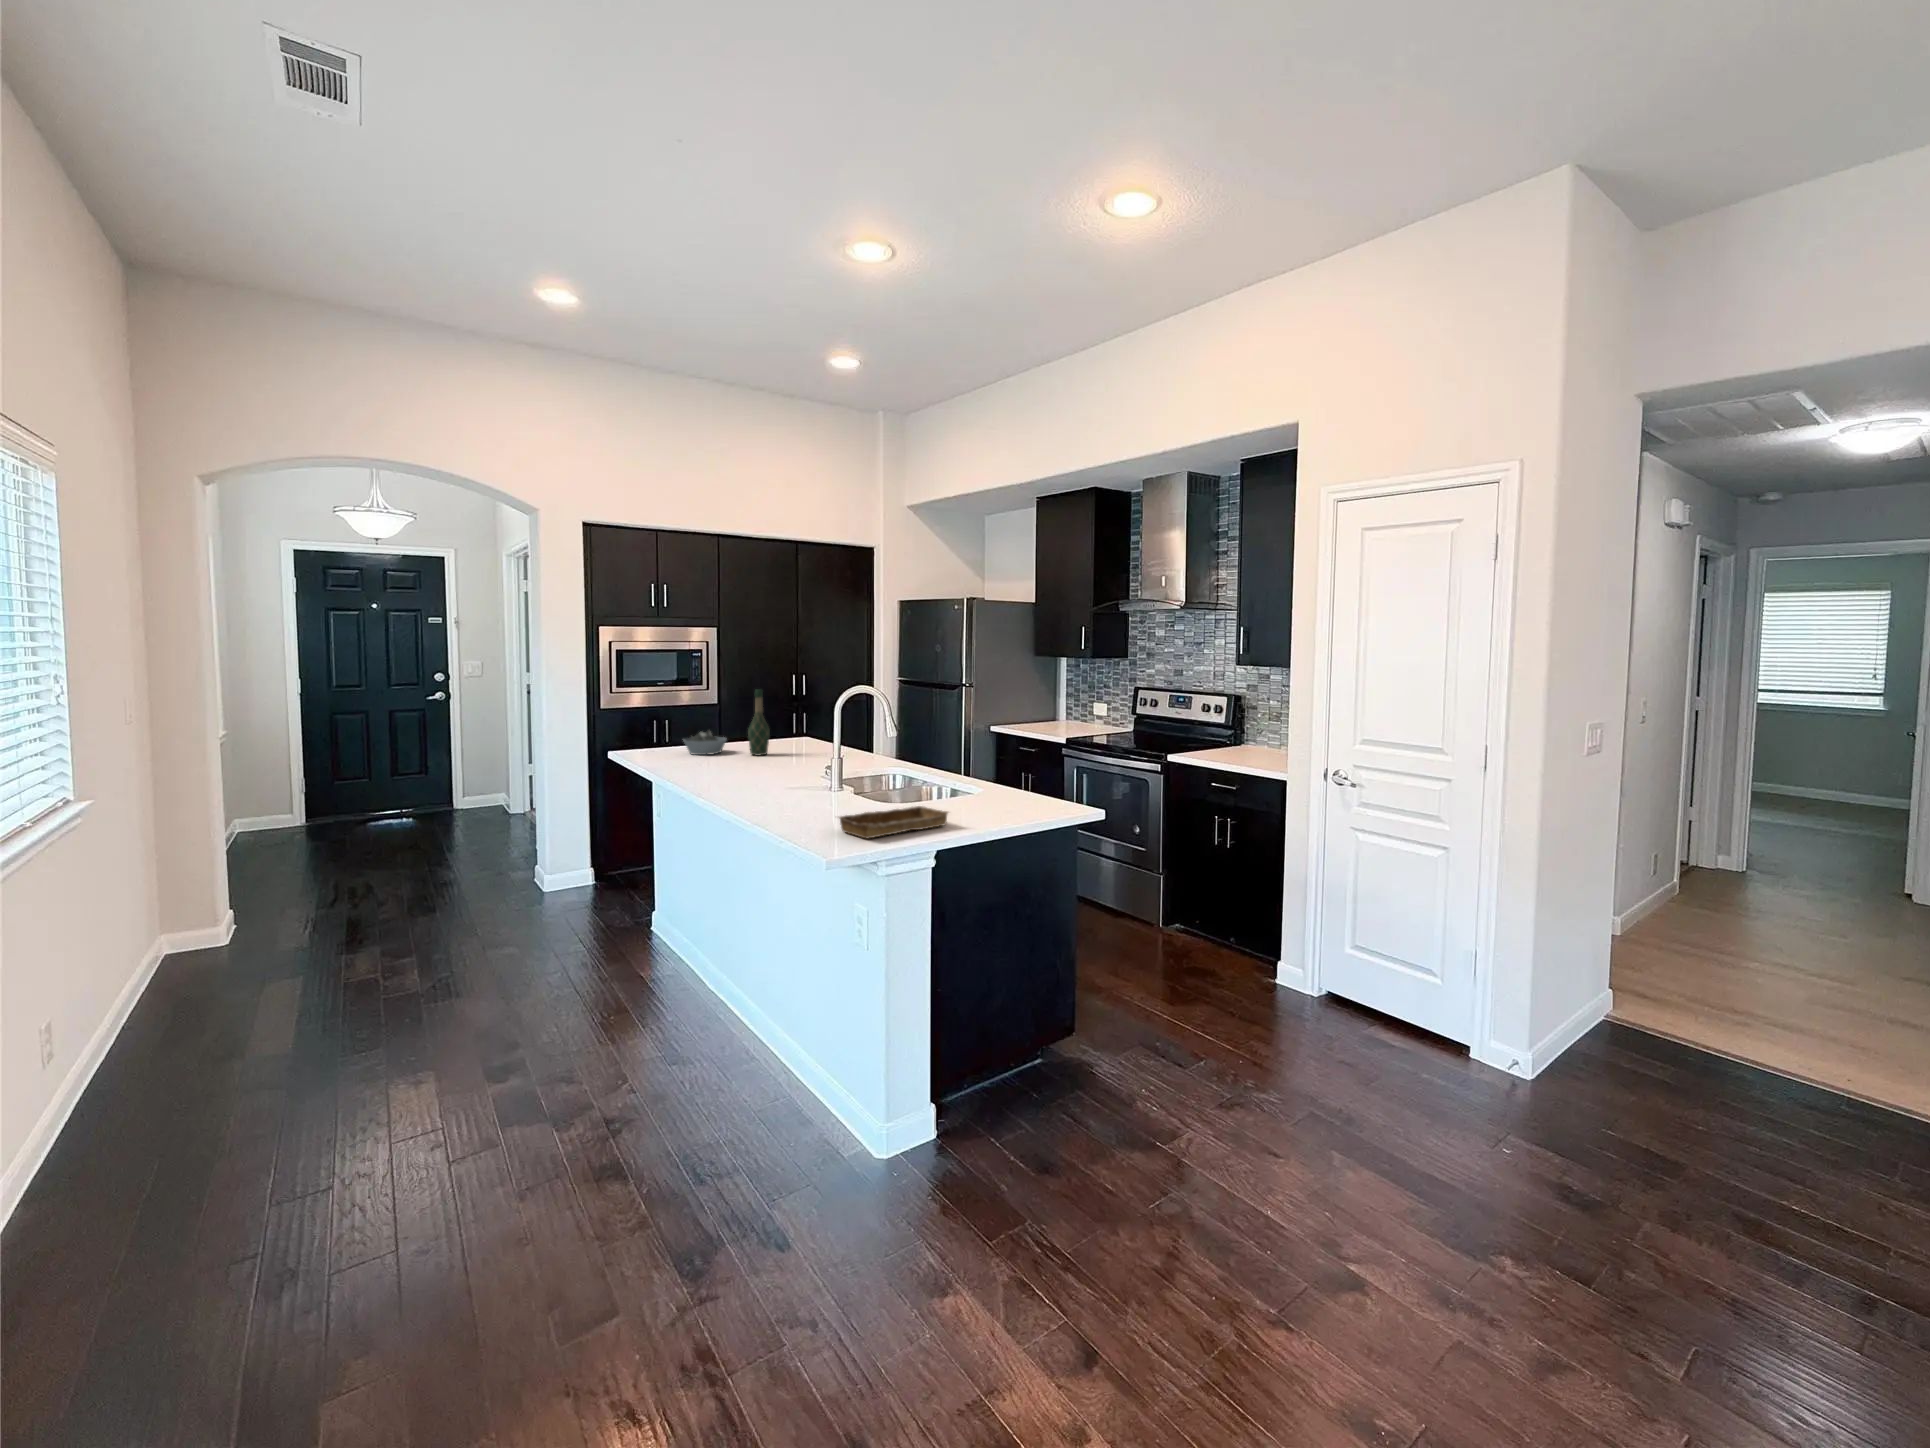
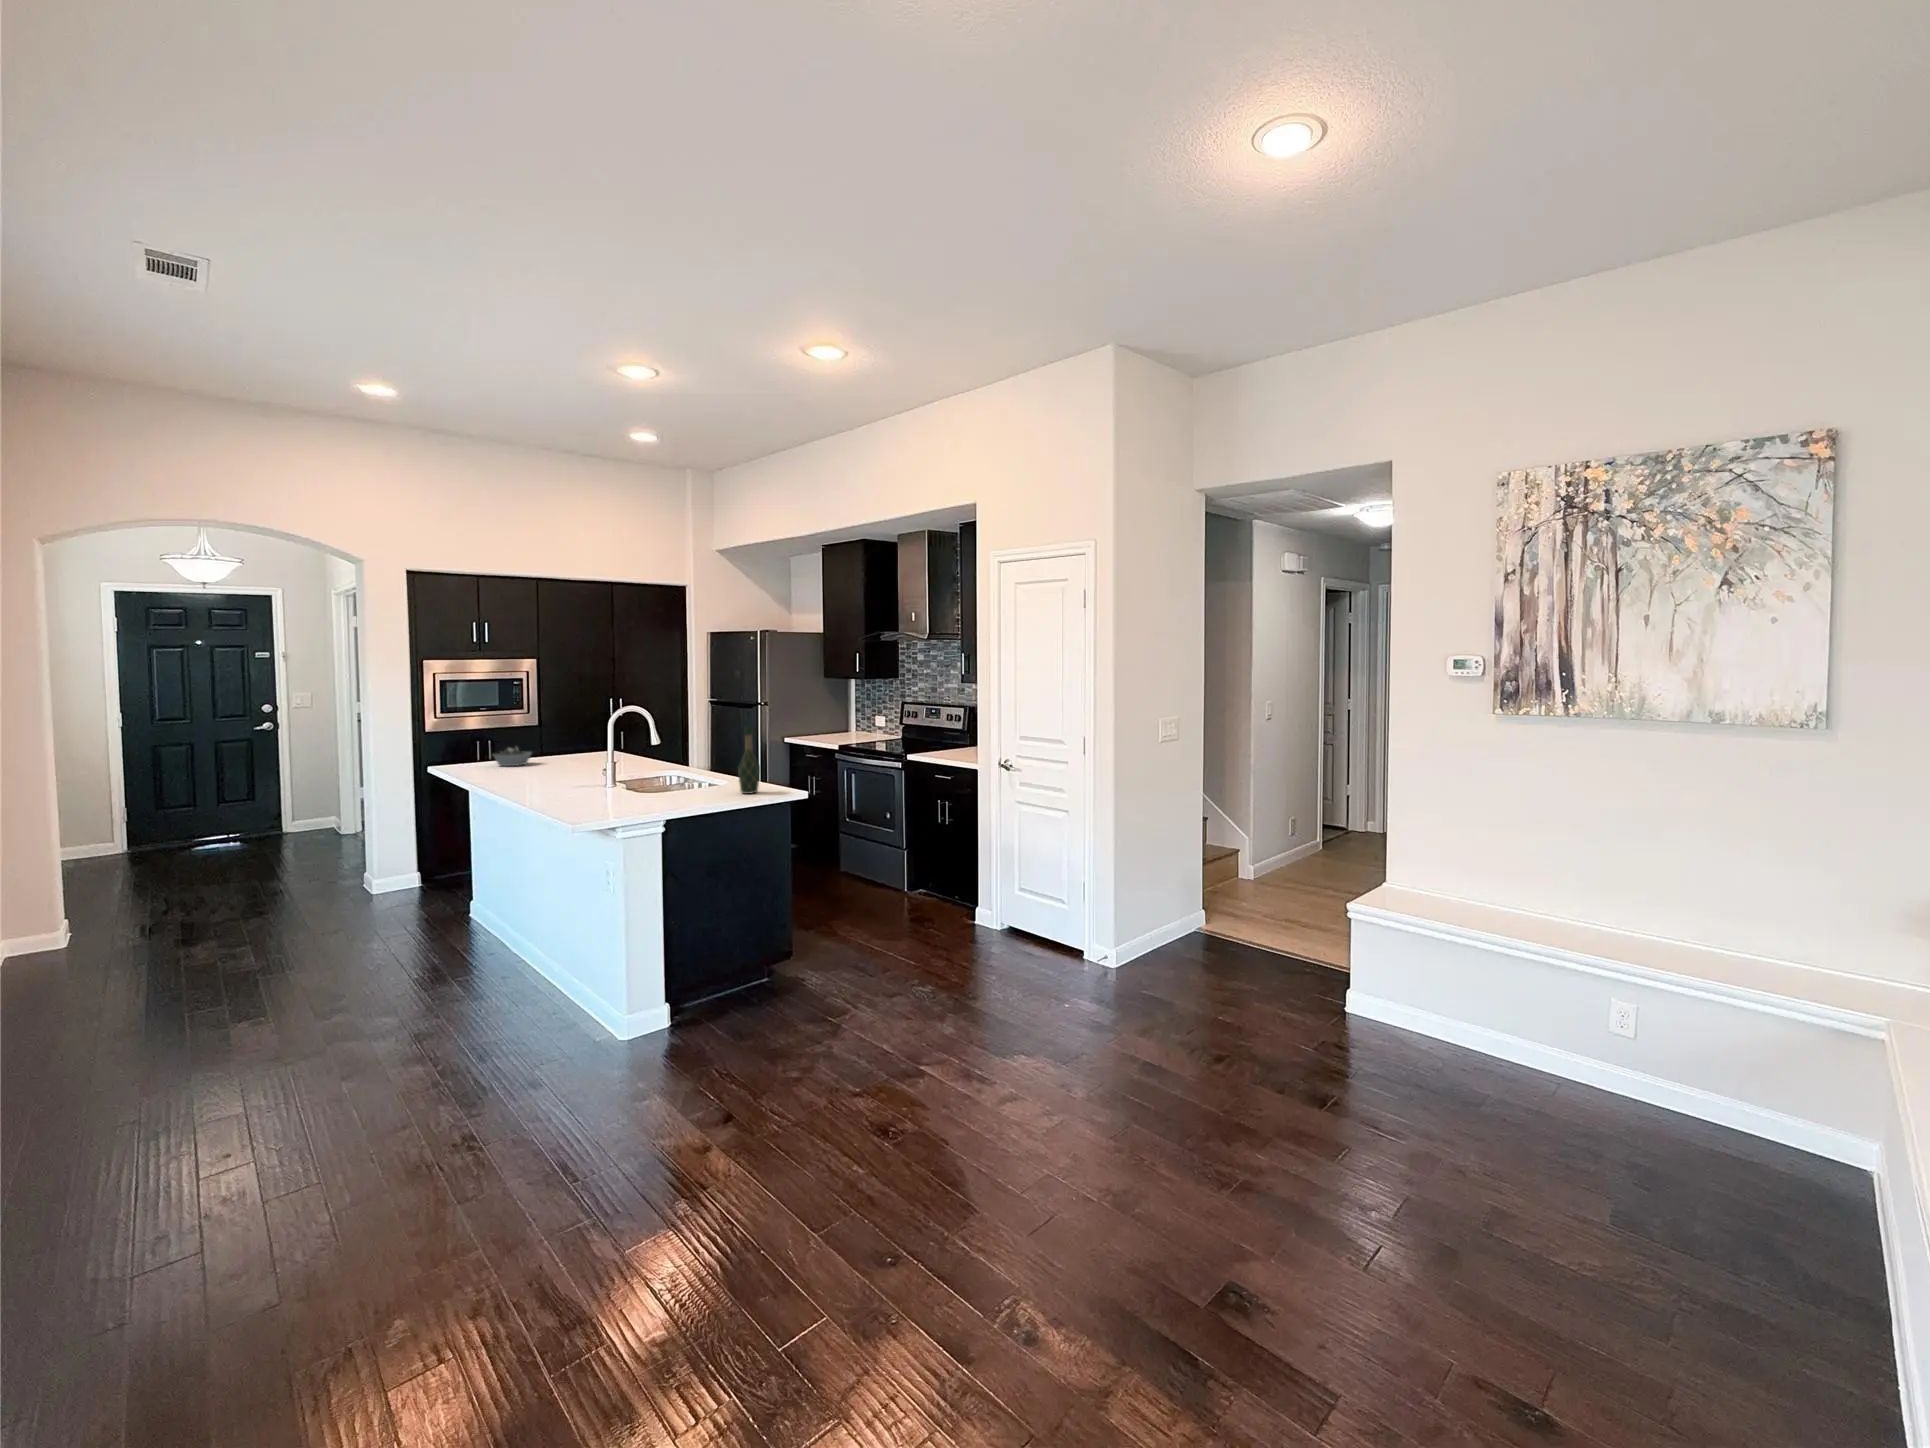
wine bottle: present [748,689,770,755] -> present [738,726,760,794]
tray: present [839,806,948,838] -> none [586,792,679,814]

